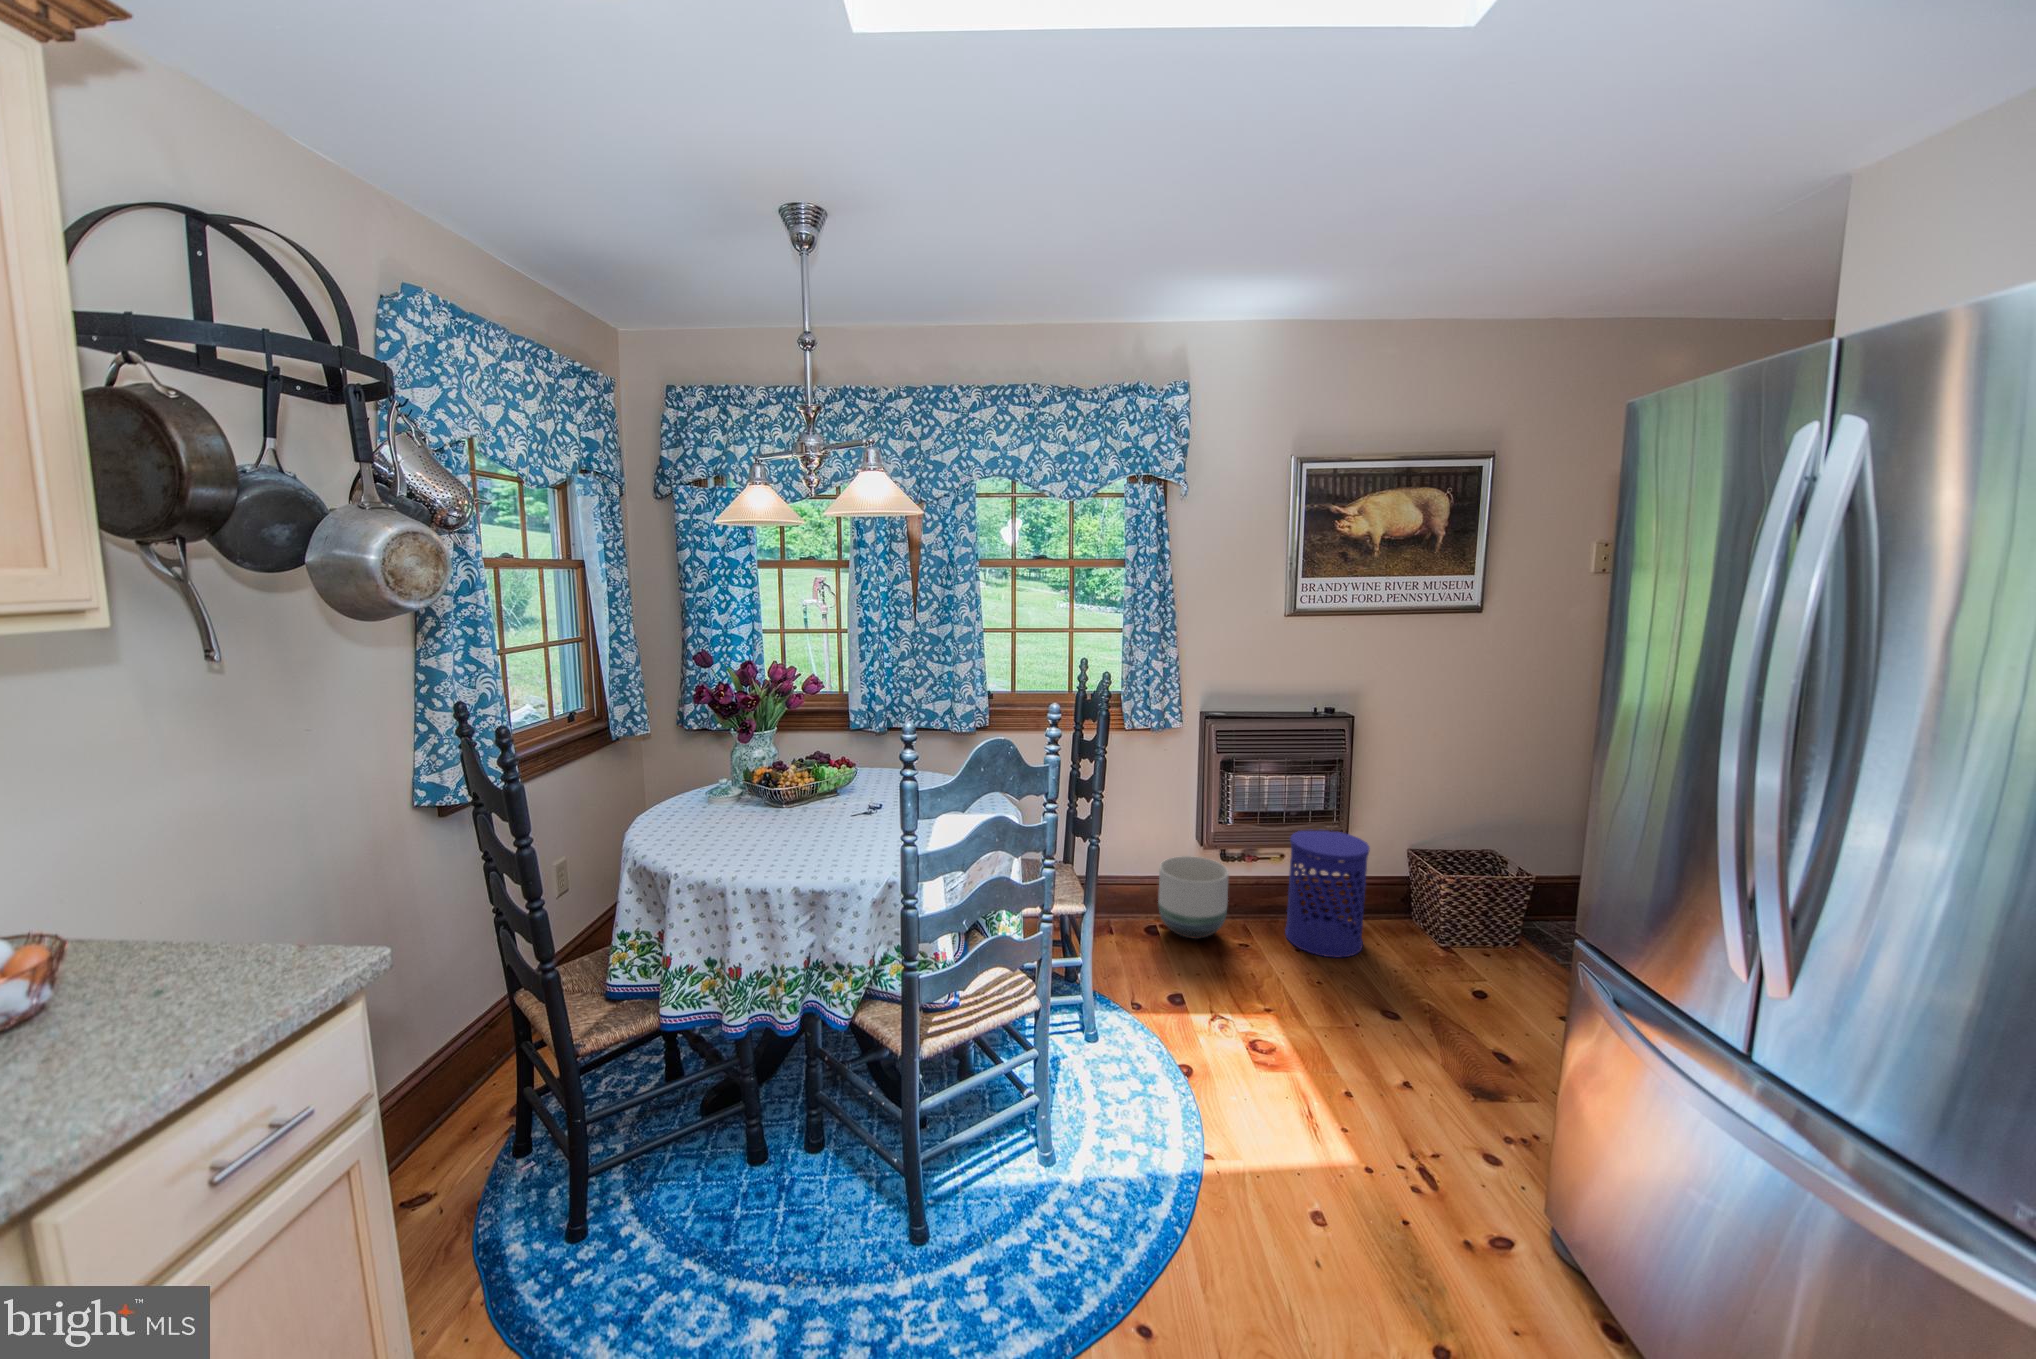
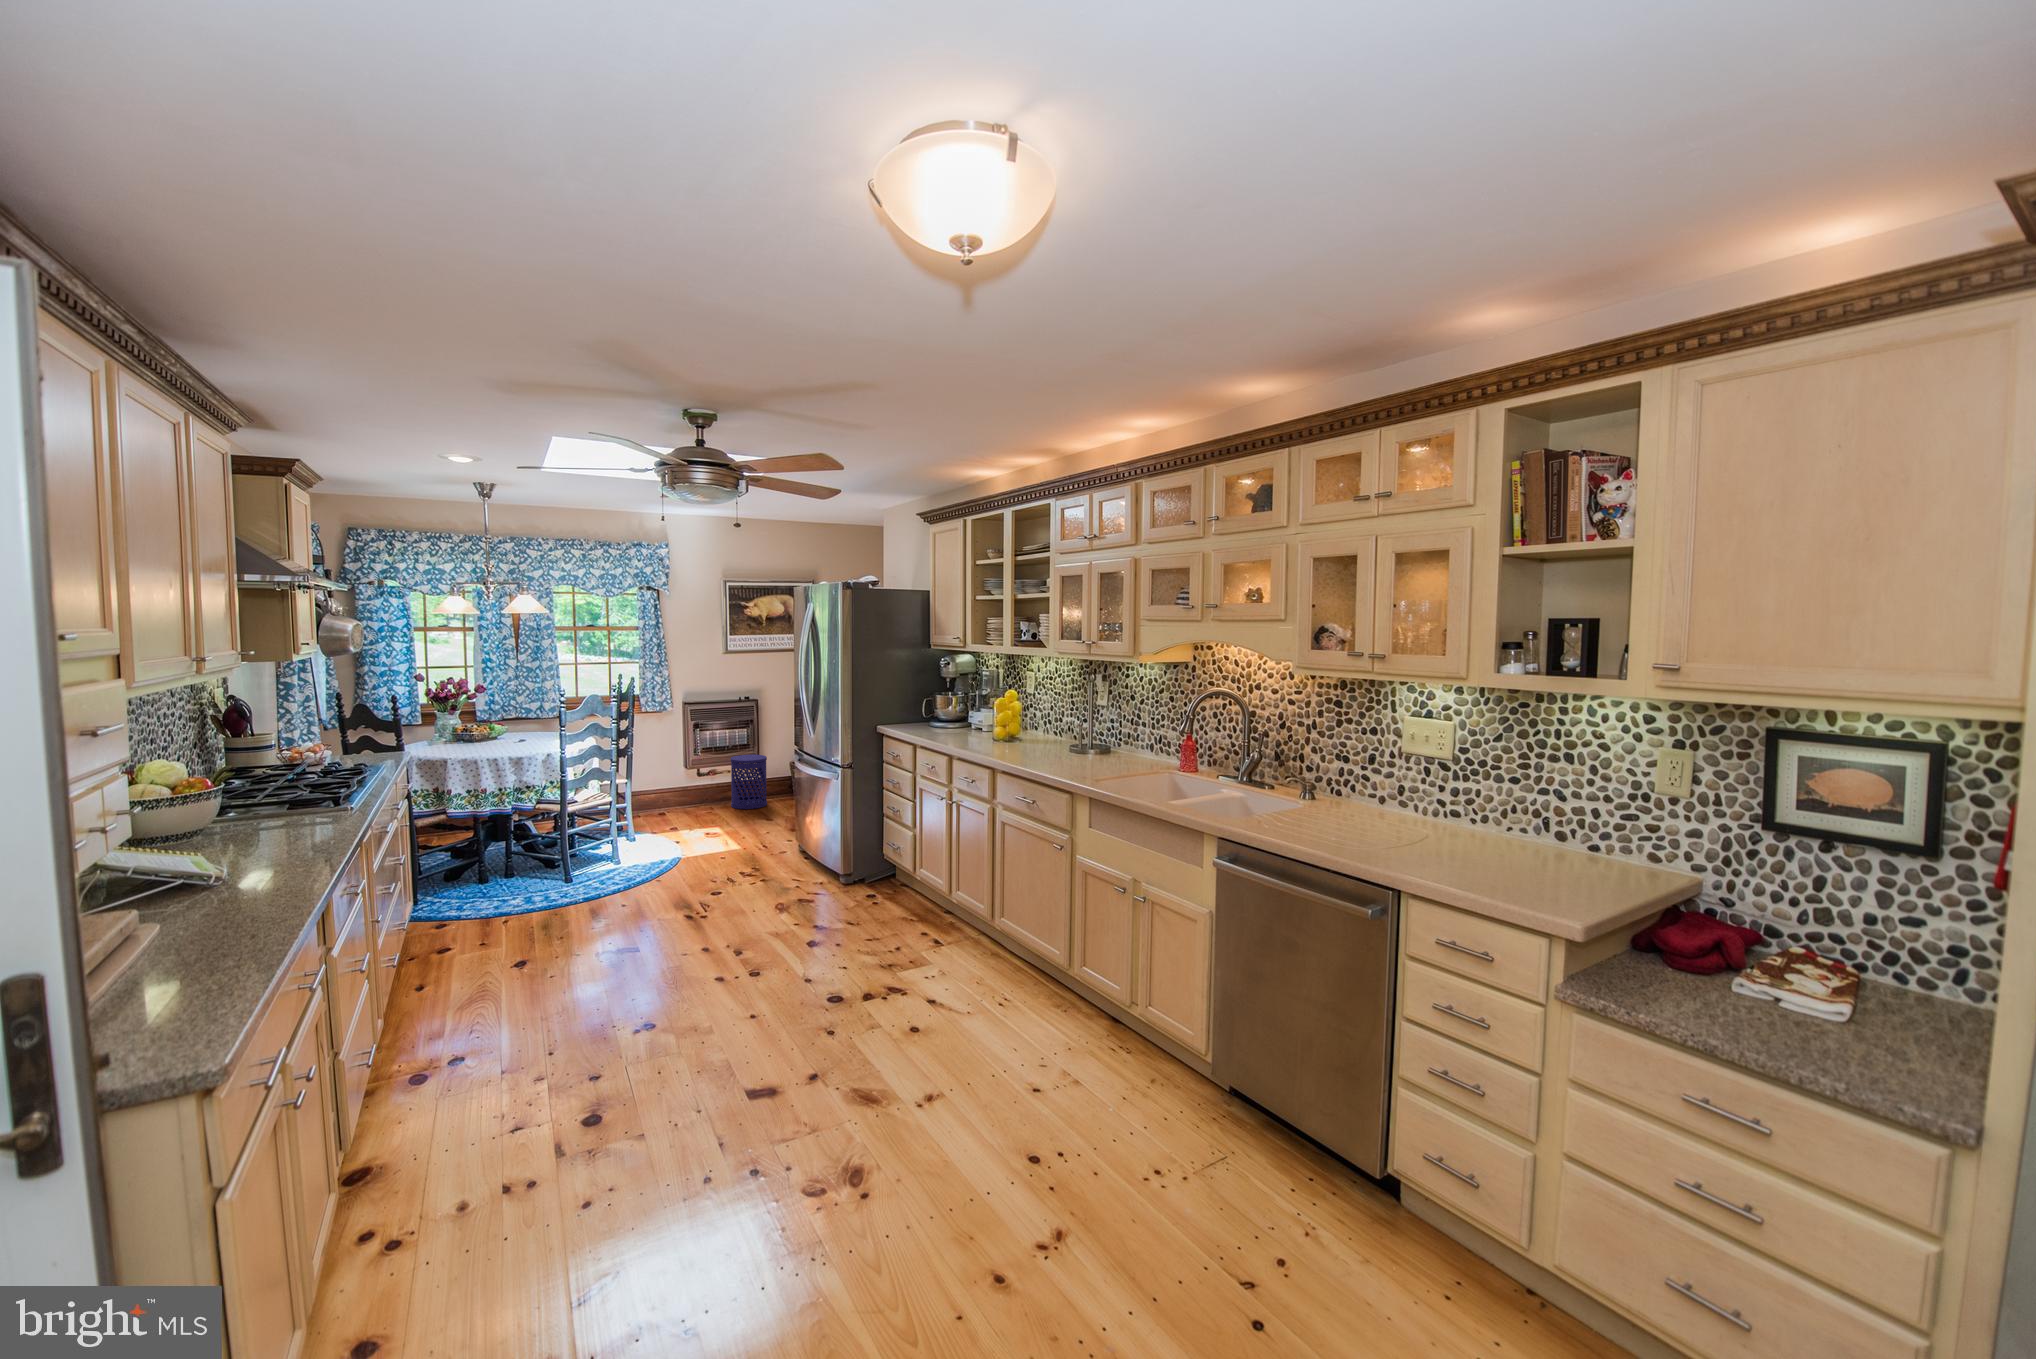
planter: present [1158,856,1229,939] -> none [665,775,701,812]

